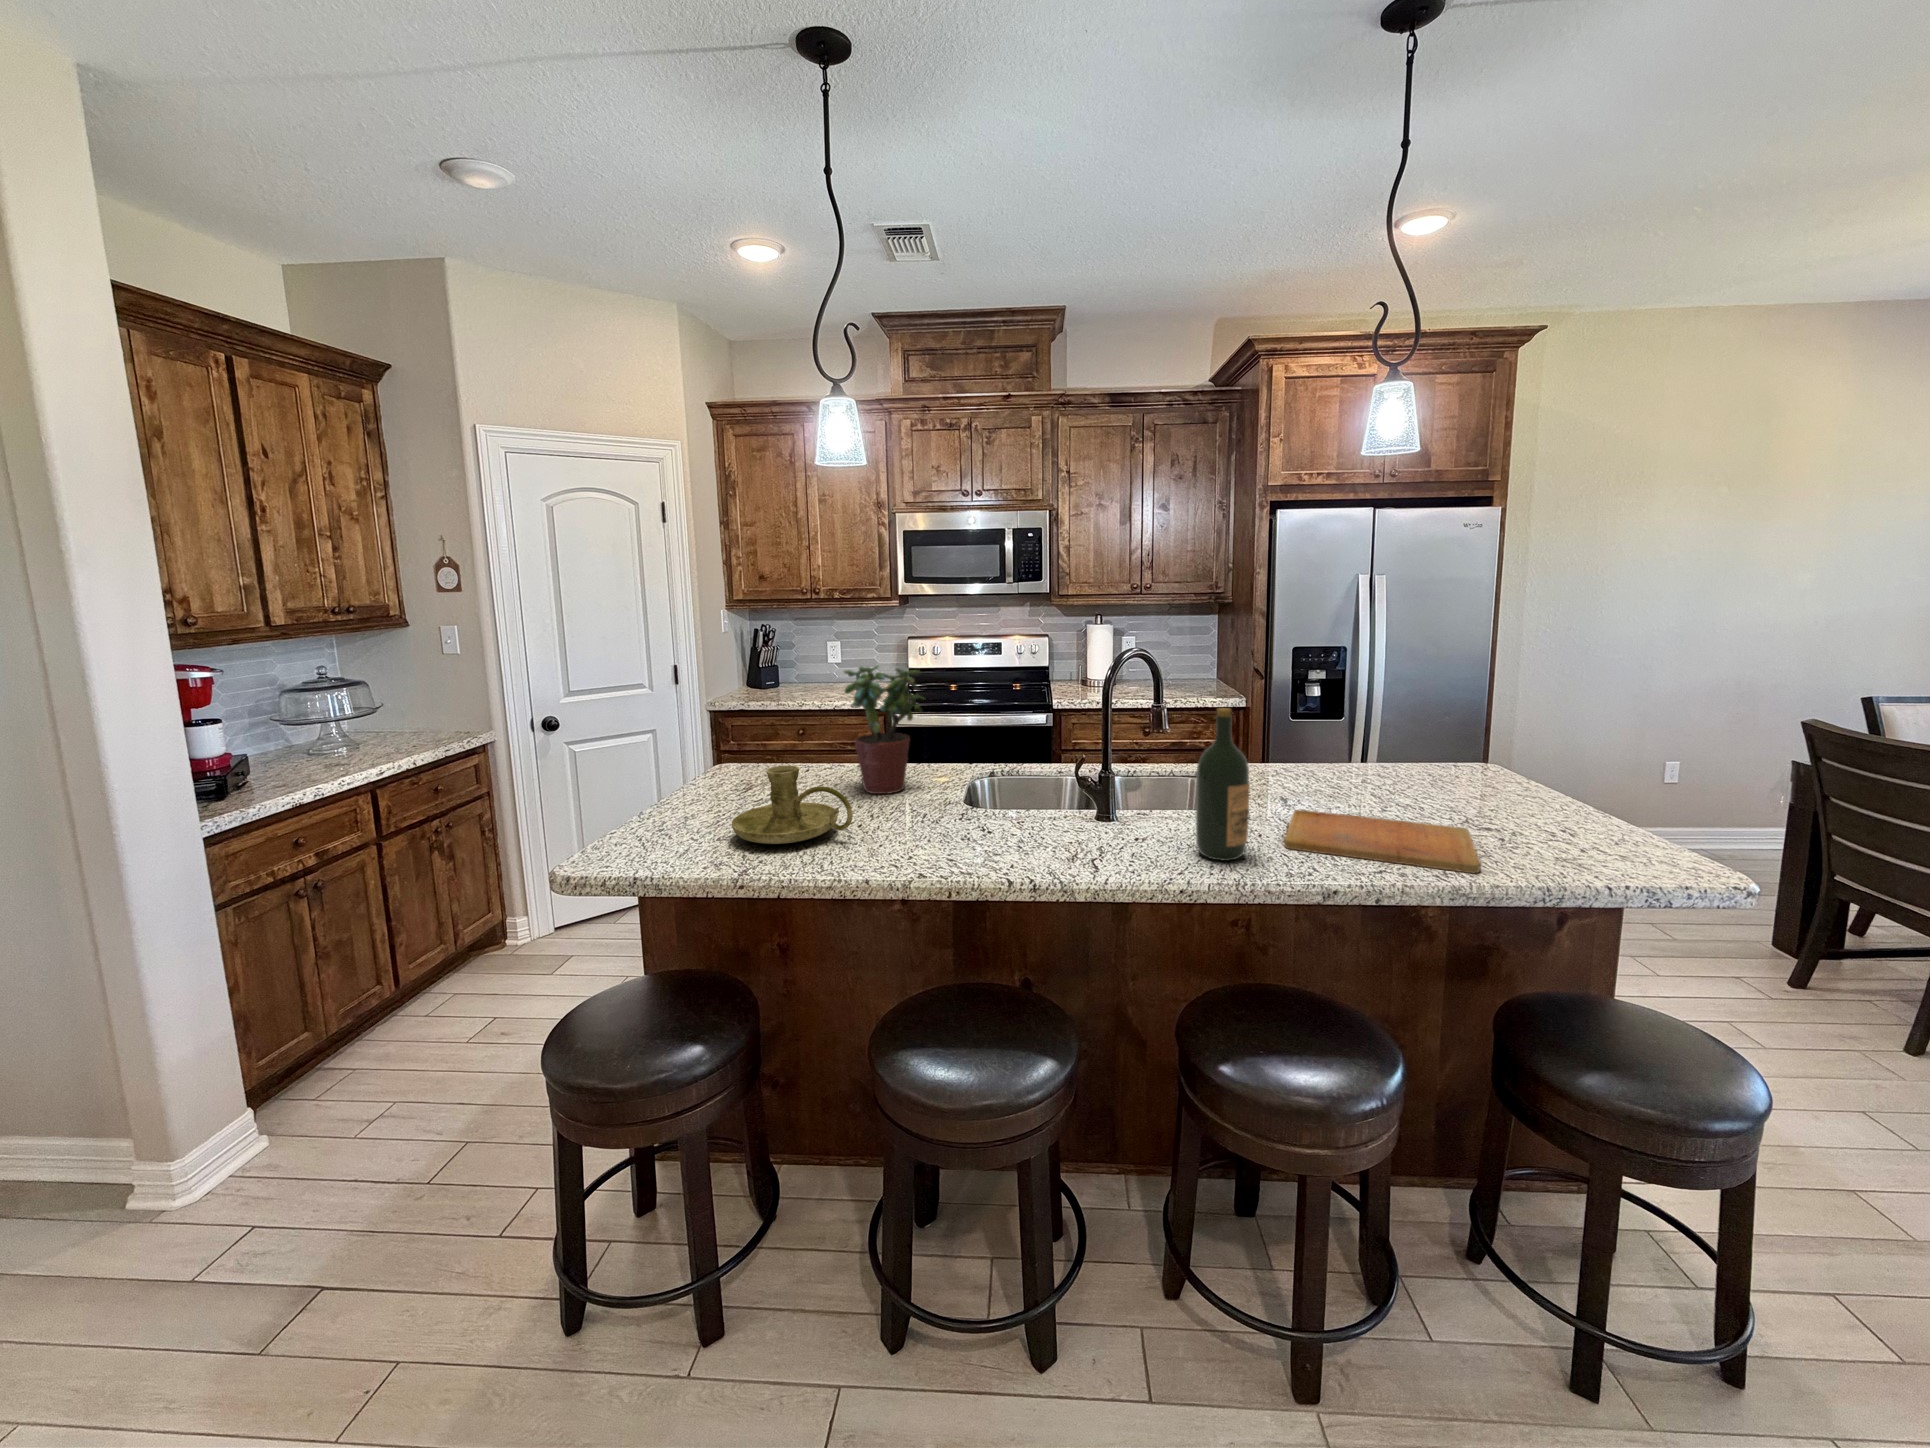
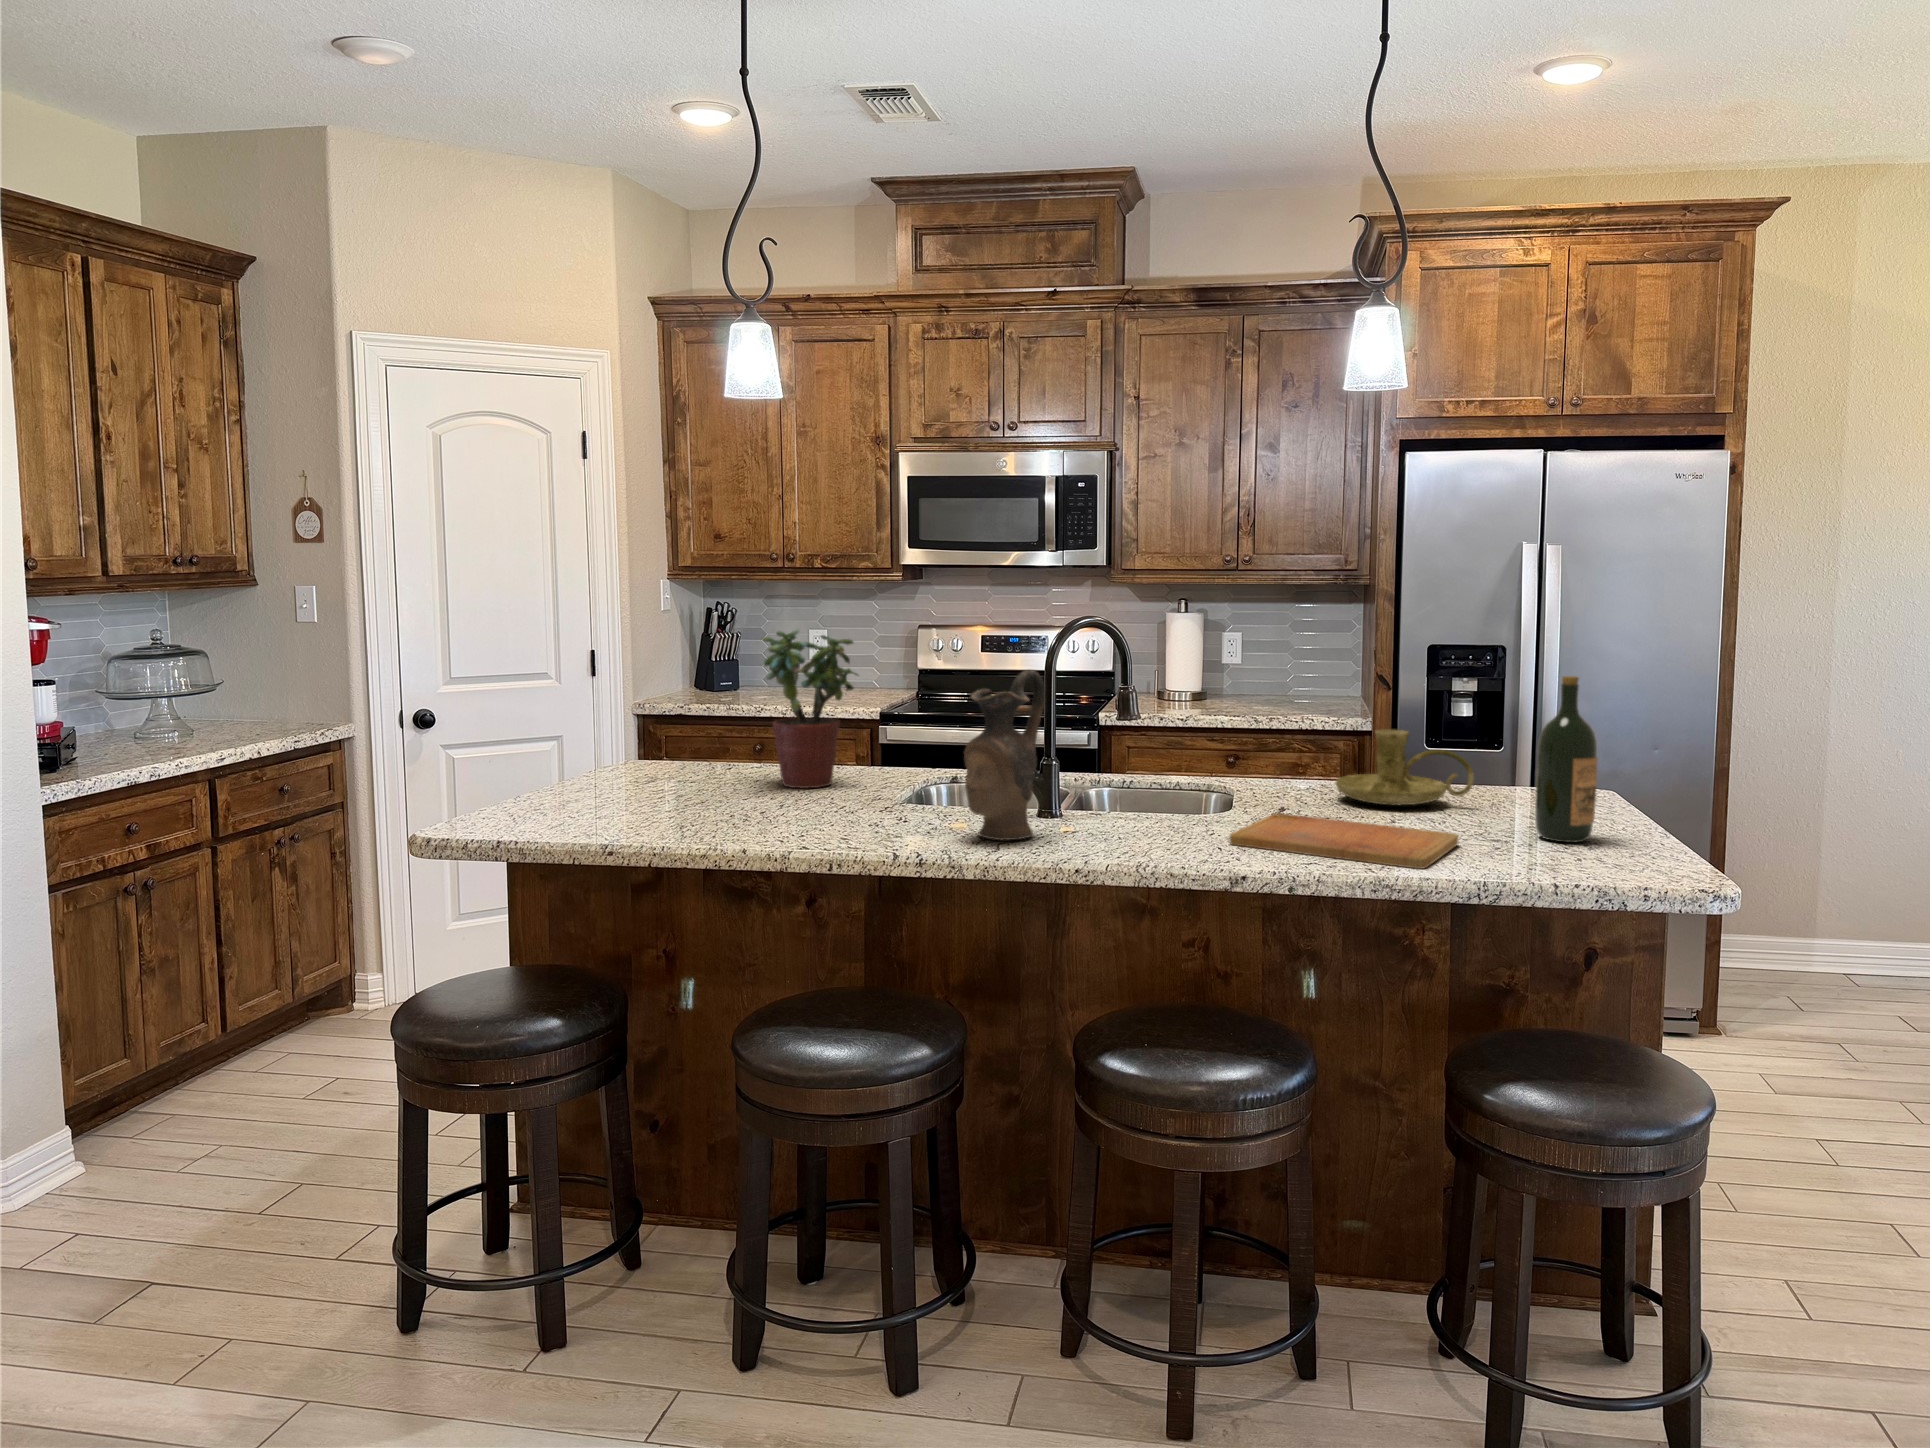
ceramic pitcher: none [1057,704,1121,856] -> present [964,670,1045,840]
wine bottle: present [1196,708,1250,861] -> present [1535,676,1598,843]
candle holder: present [732,765,853,844] -> present [1336,730,1474,805]

